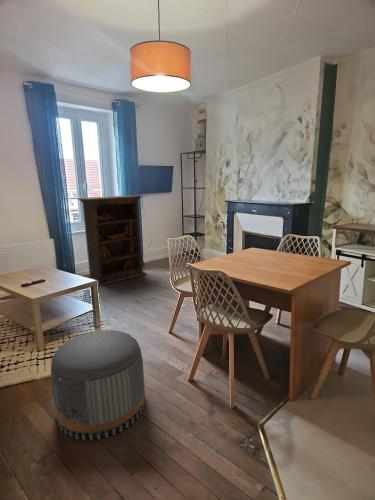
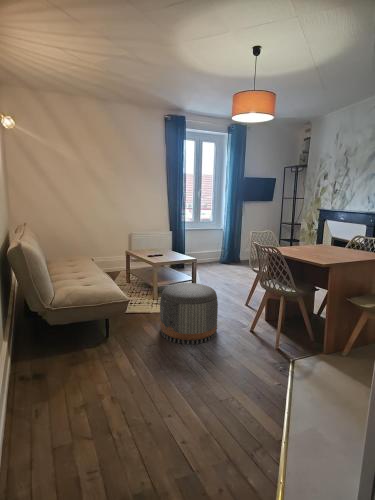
bookcase: present [78,195,146,286] -> none [191,201,245,270]

